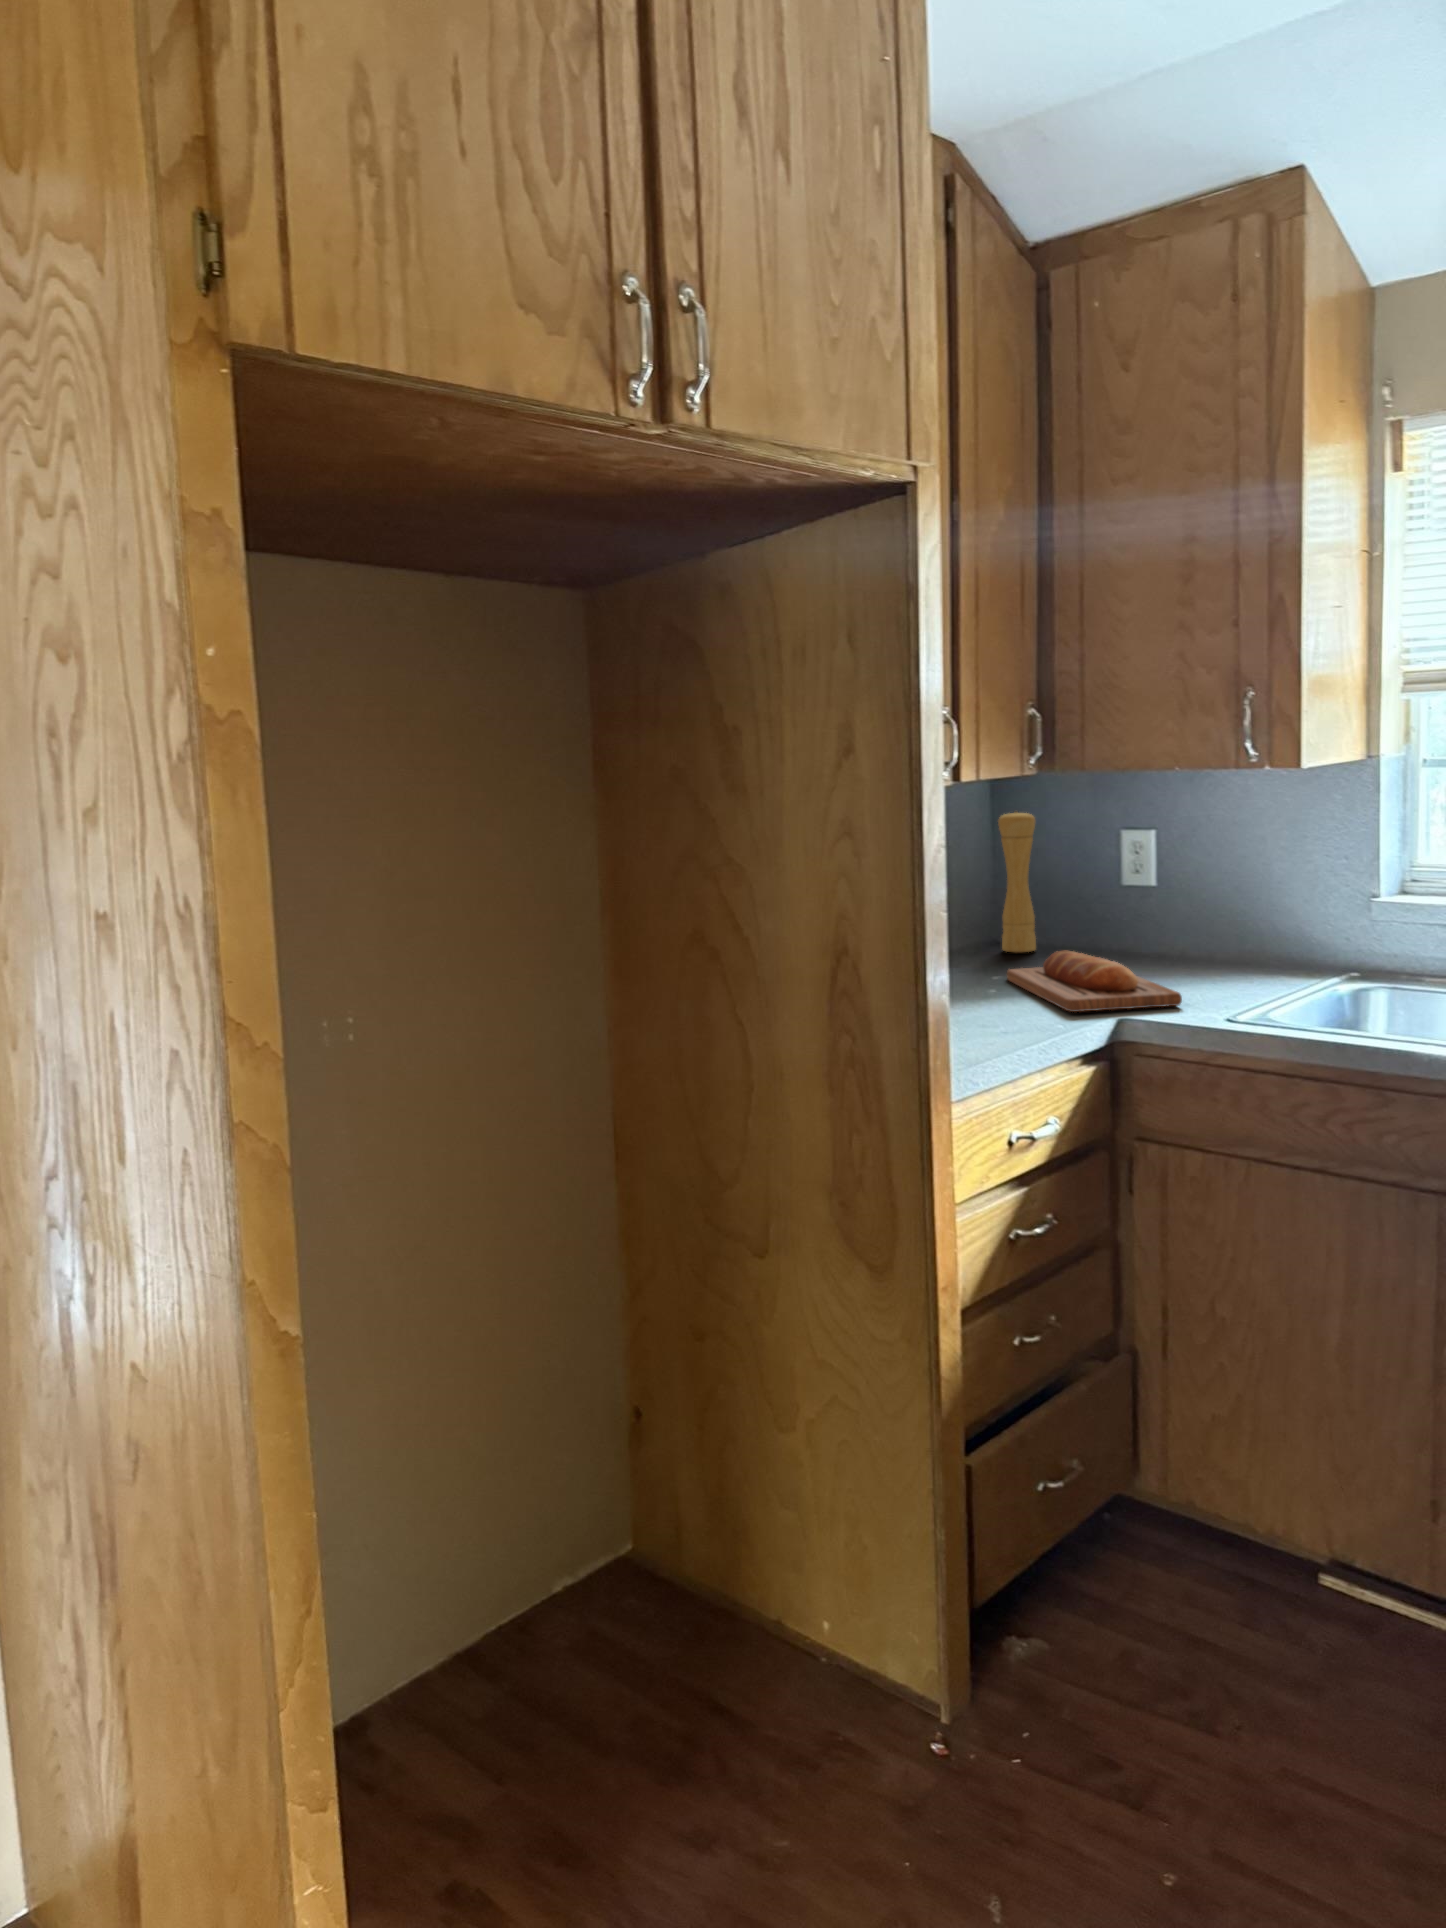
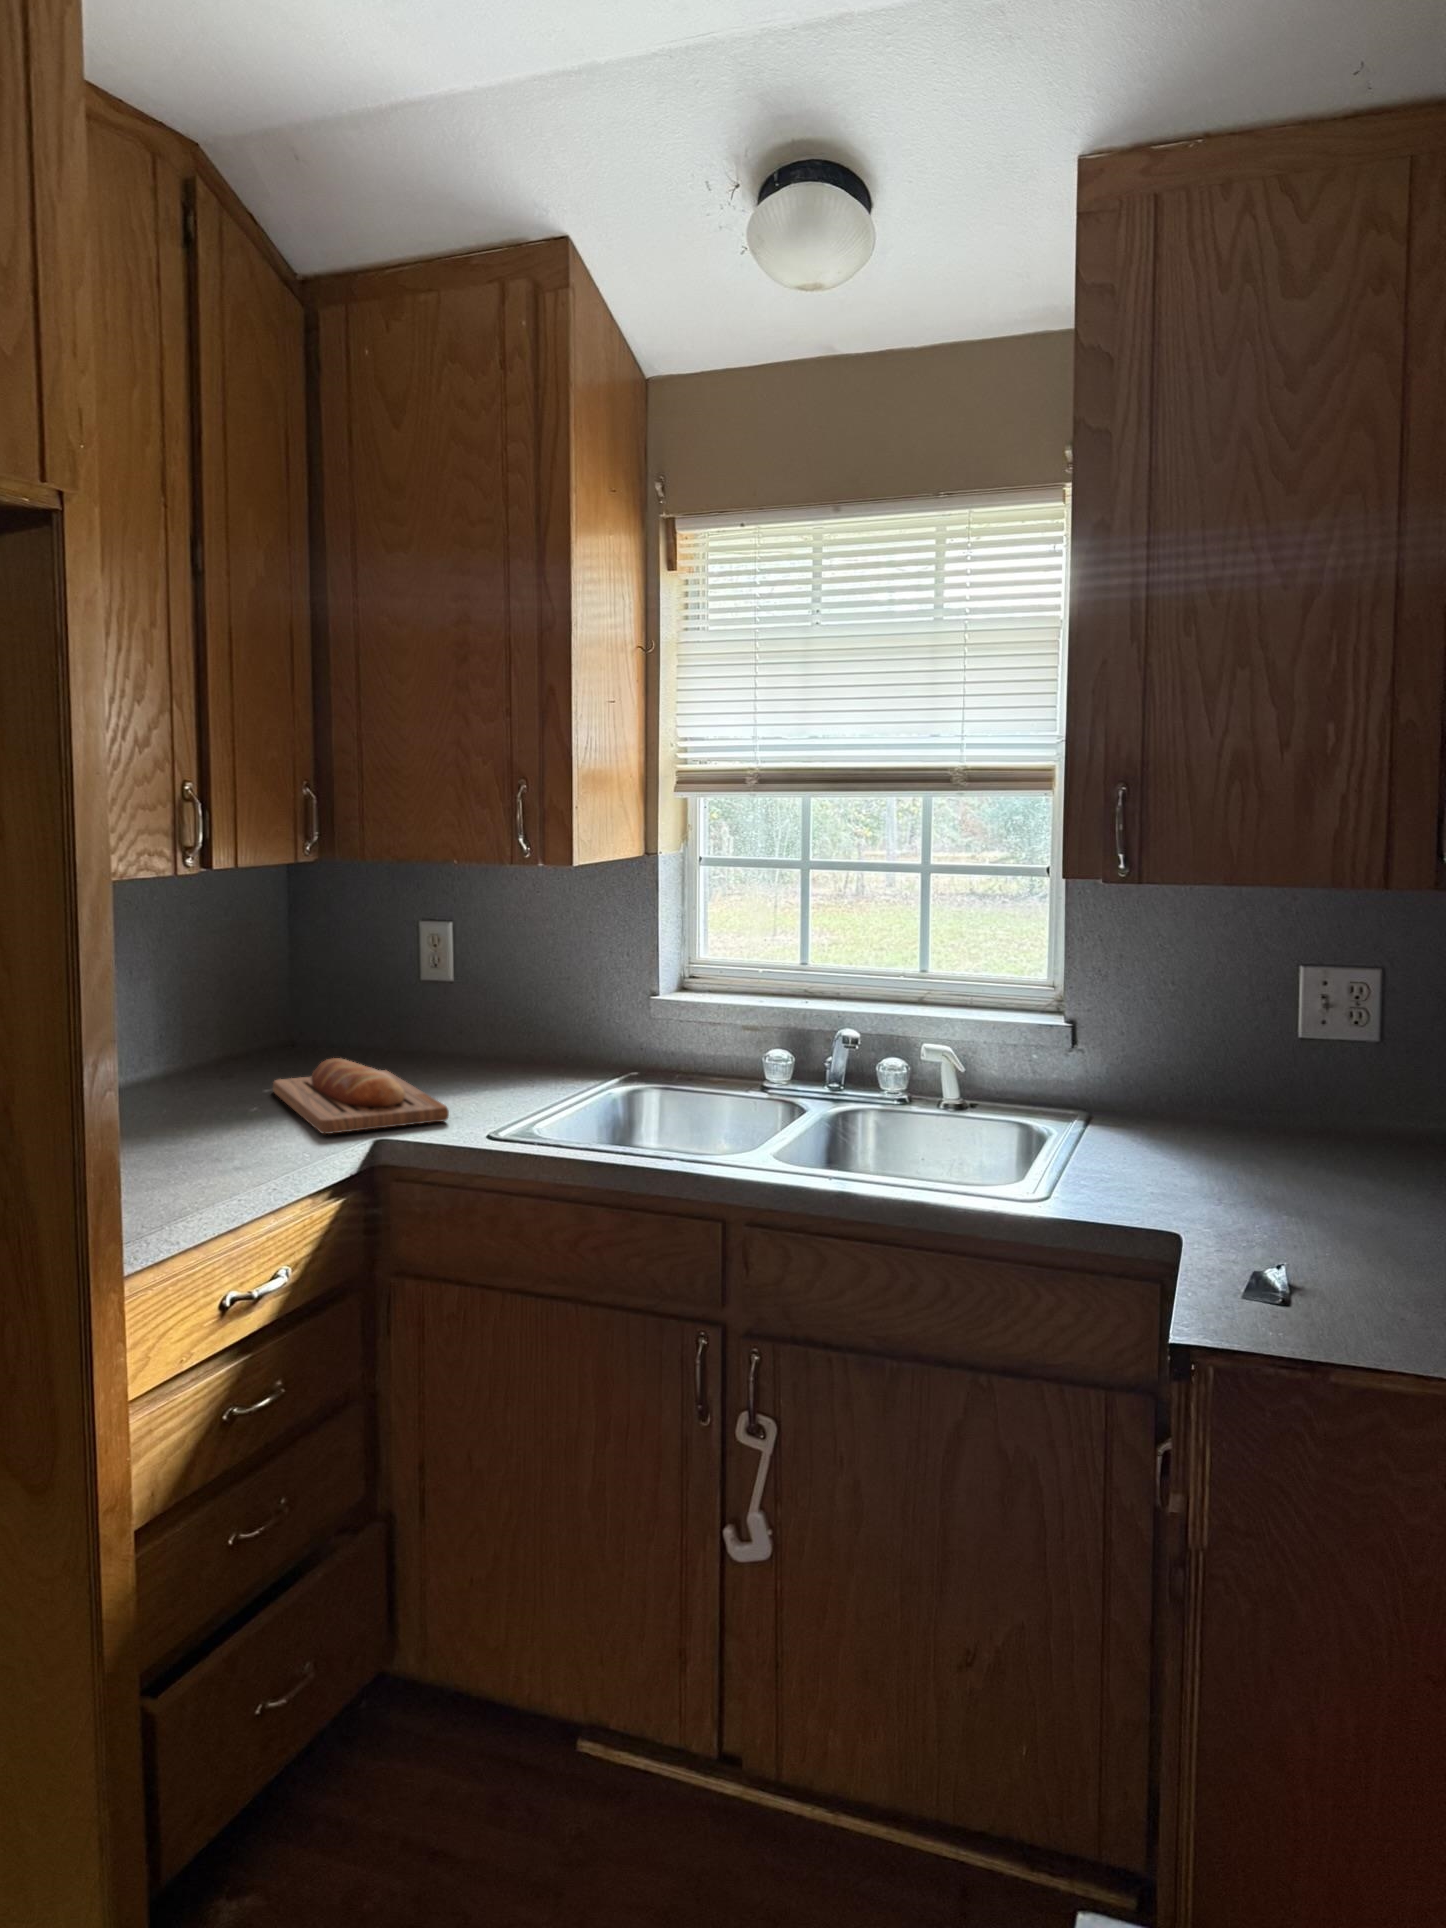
pepper mill: present [998,811,1036,953] -> none [280,898,322,1056]

